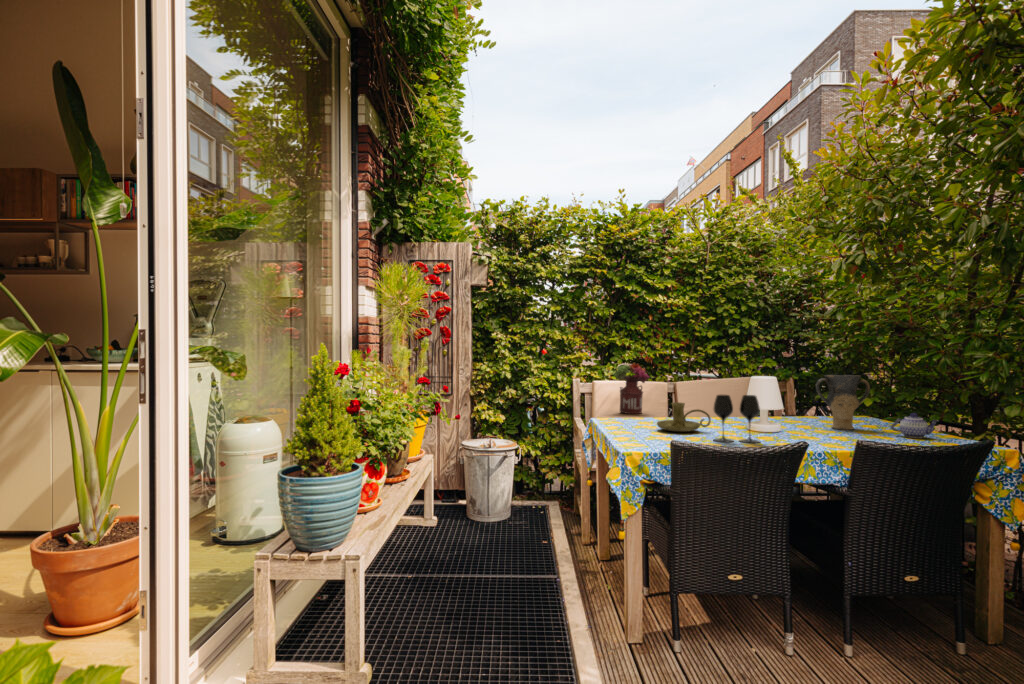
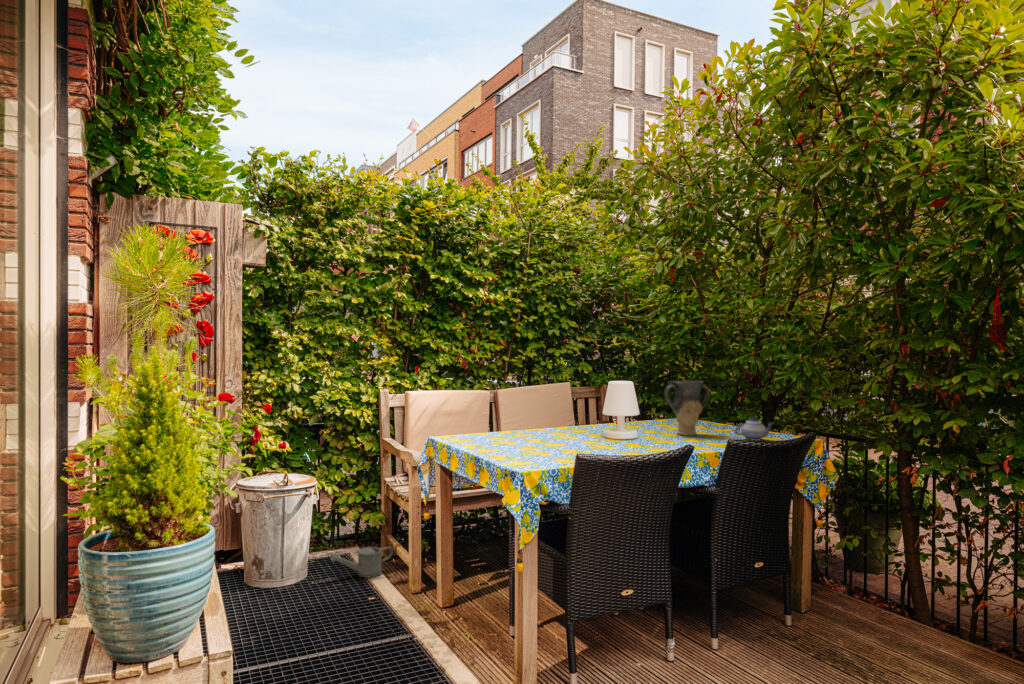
flower arrangement: present [615,363,649,414] -> none [445,369,486,431]
wine glass: present [714,395,760,443] -> none [602,407,647,460]
candle holder: present [657,402,711,432] -> none [526,417,583,450]
watering can: none [524,502,573,525] -> present [330,547,393,578]

